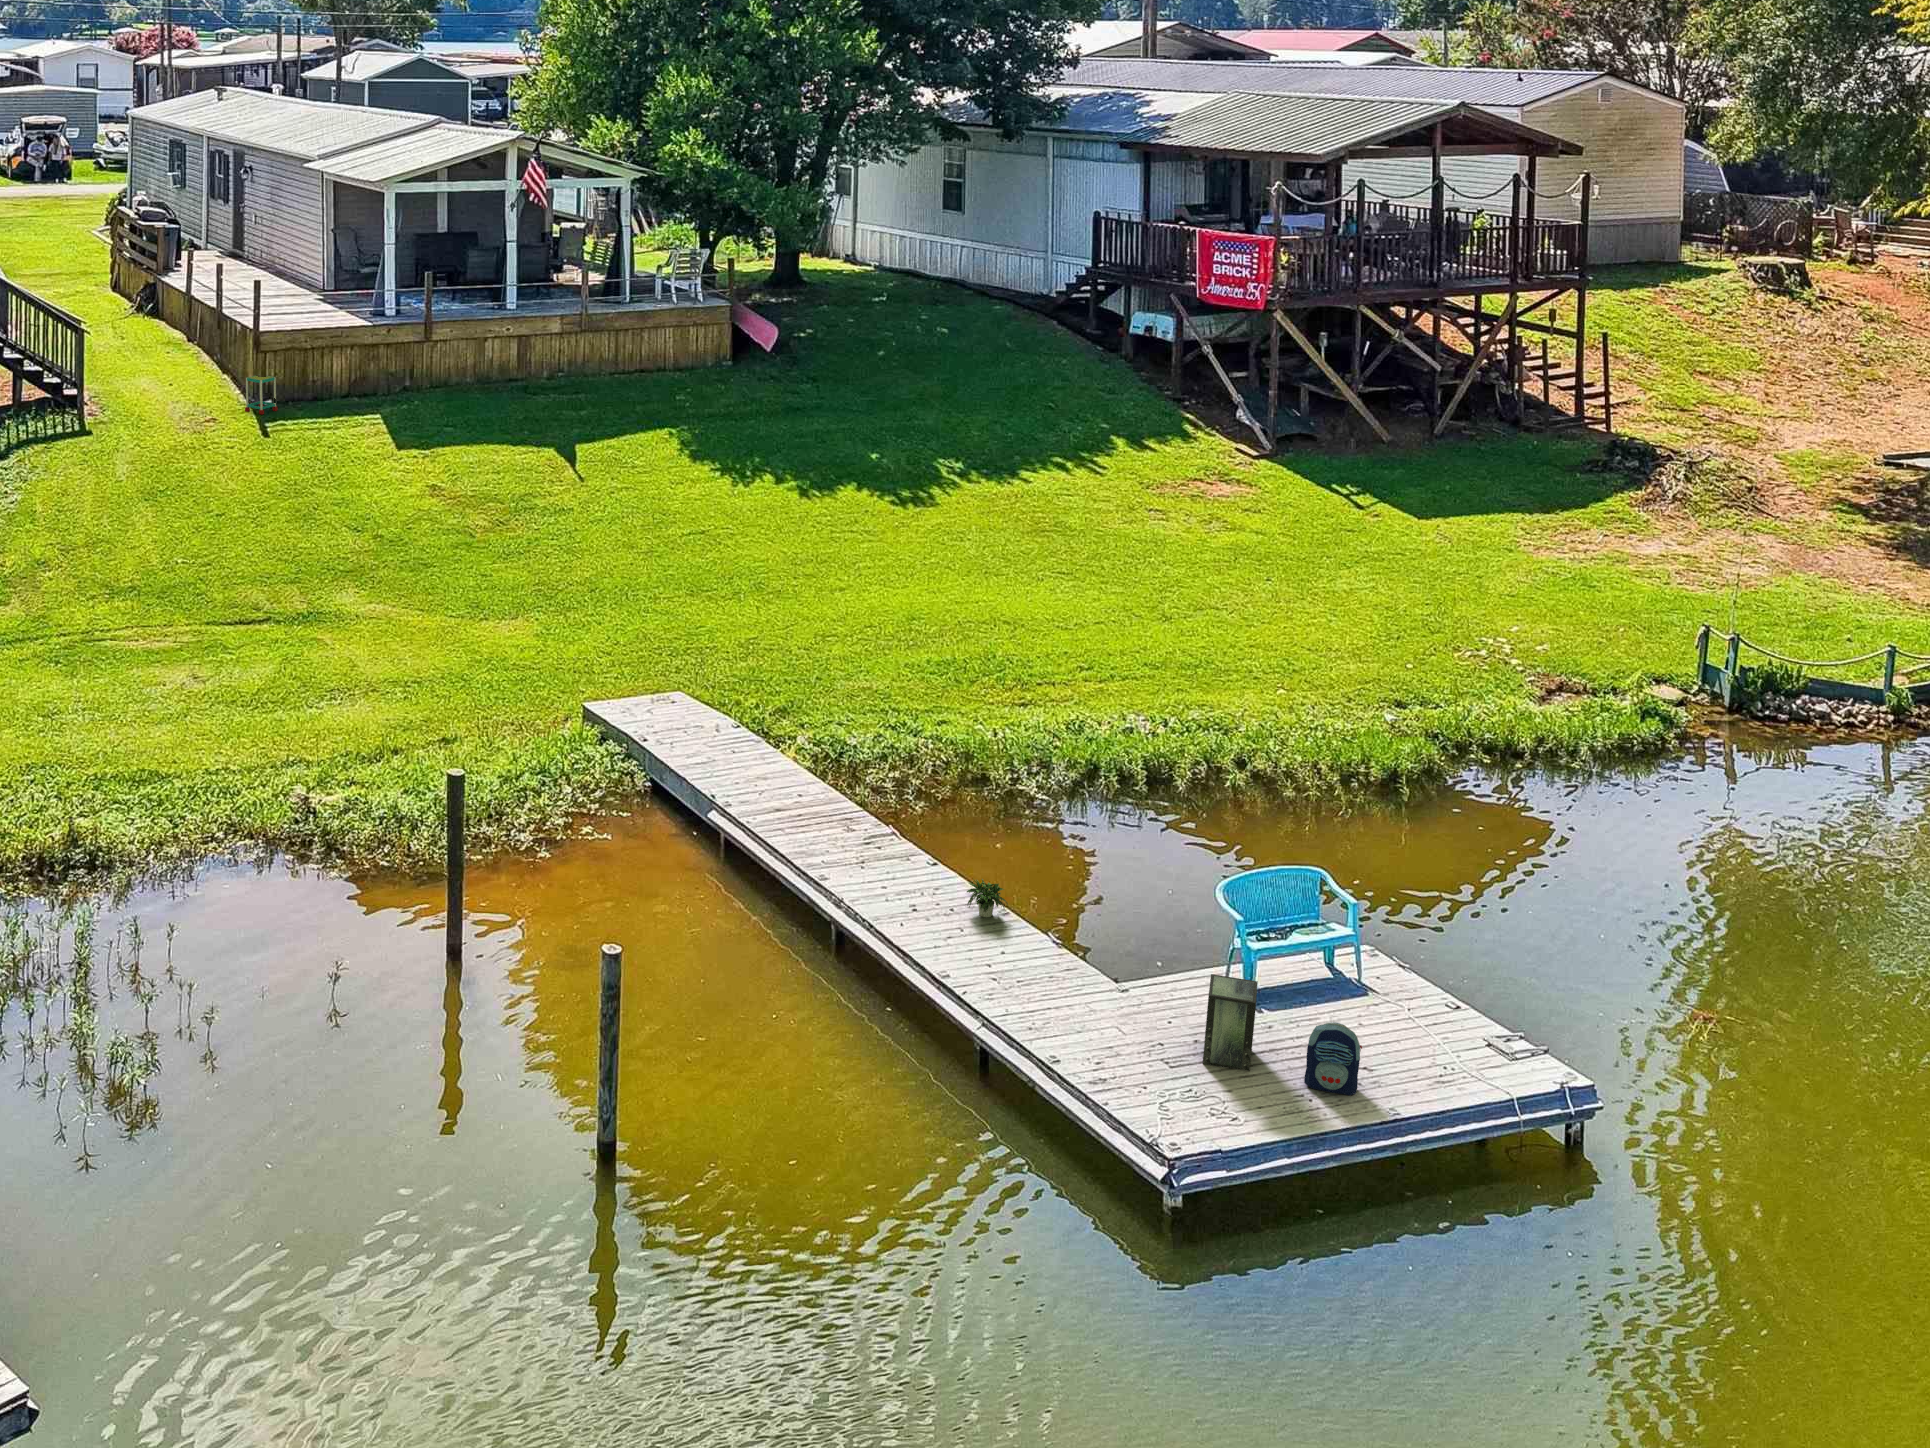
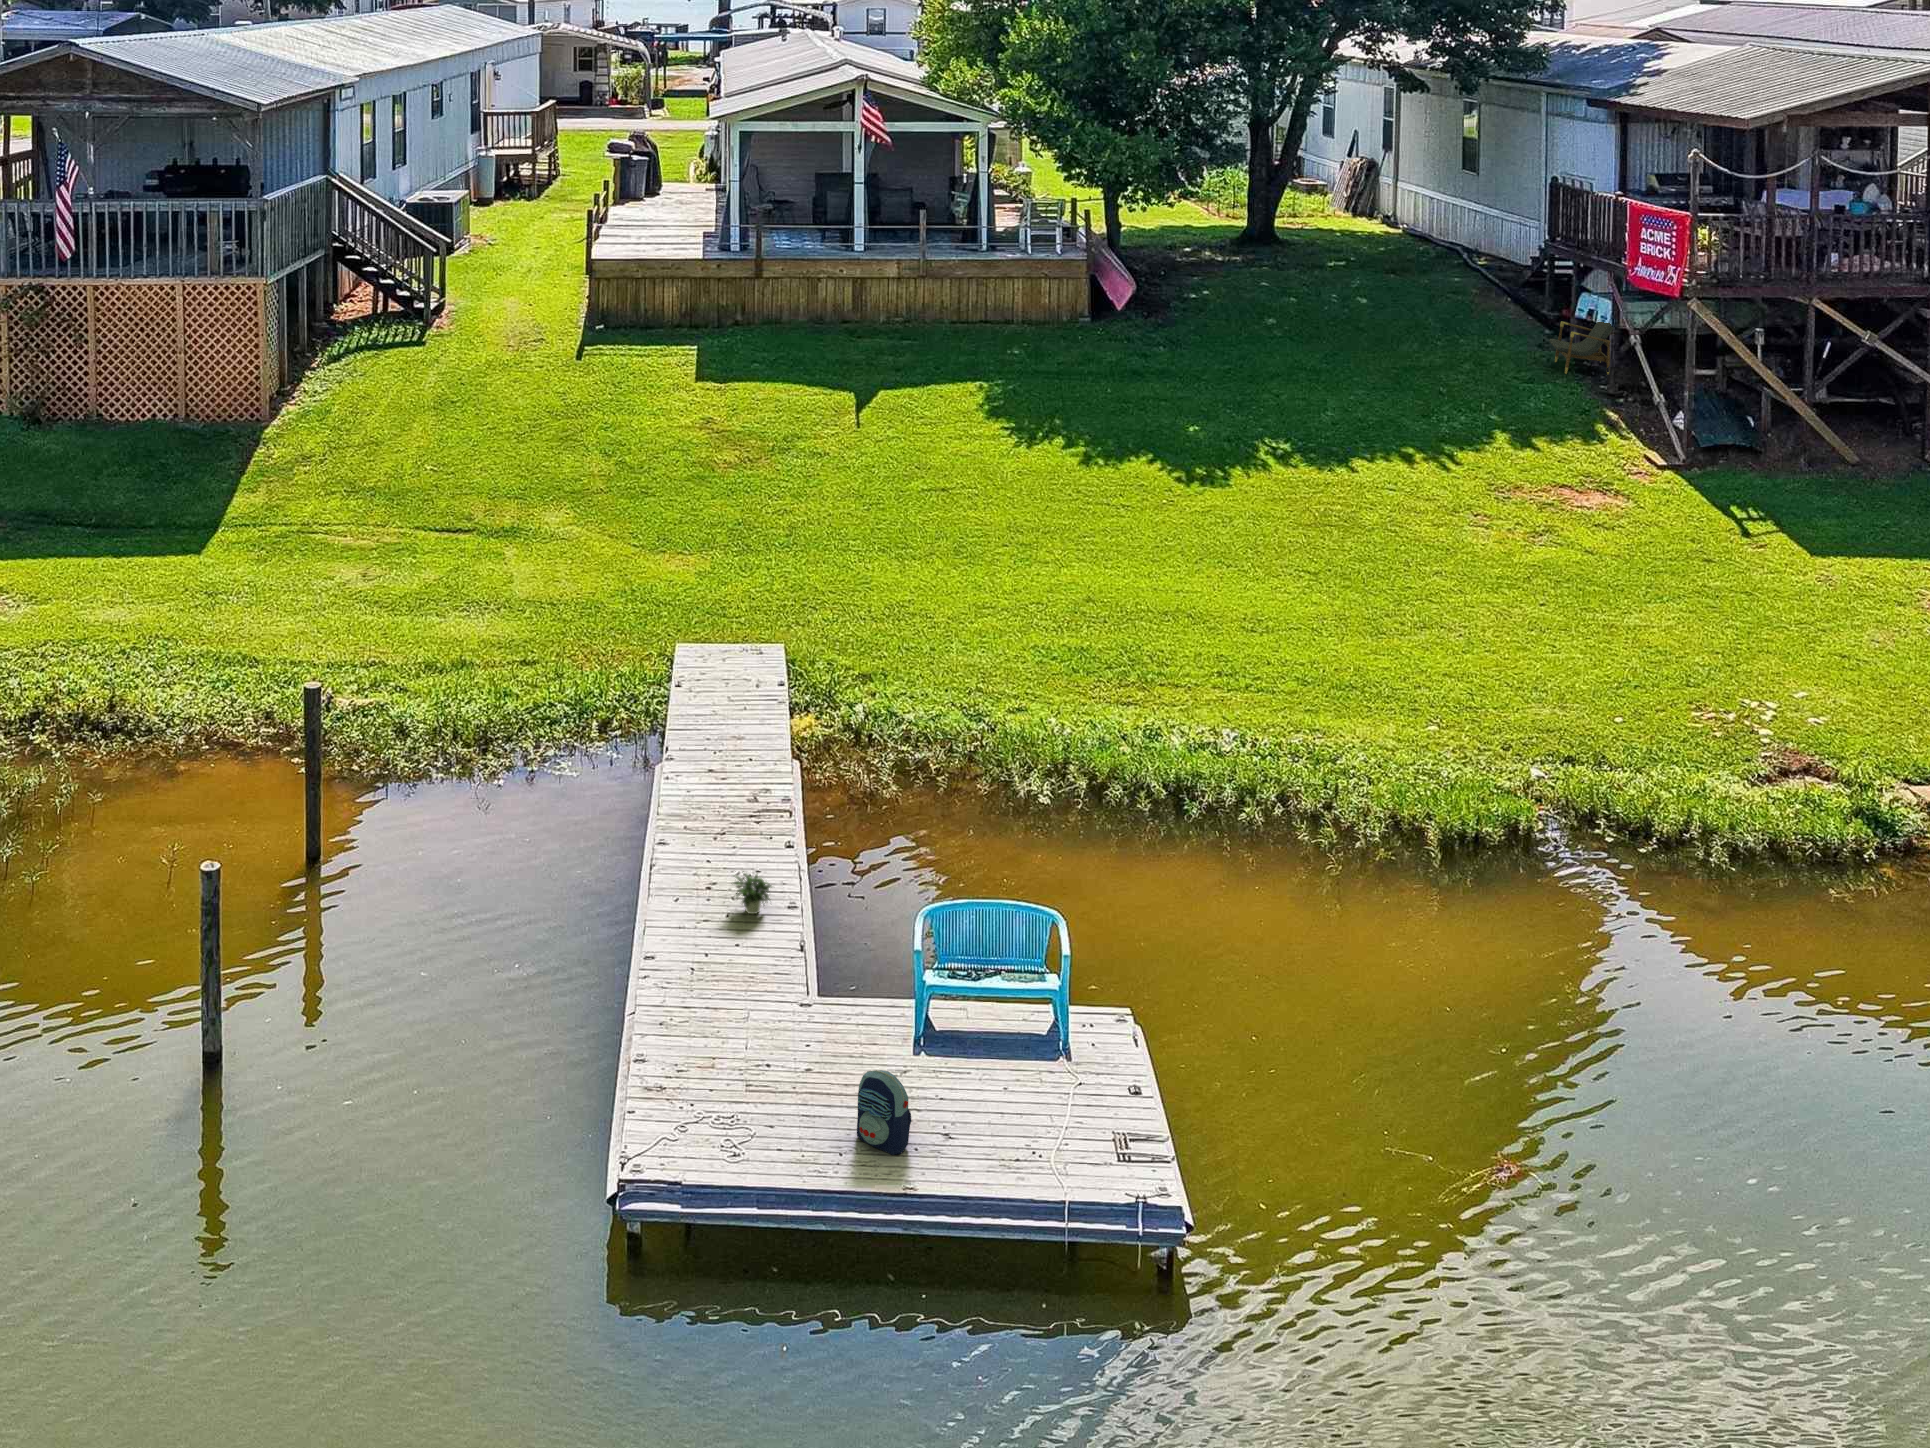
lounge chair: none [1106,328,1166,384] -> present [1549,321,1613,374]
side table: present [245,376,278,414] -> none [579,300,610,340]
storage box: present [1203,974,1258,1071] -> none [779,999,850,1111]

